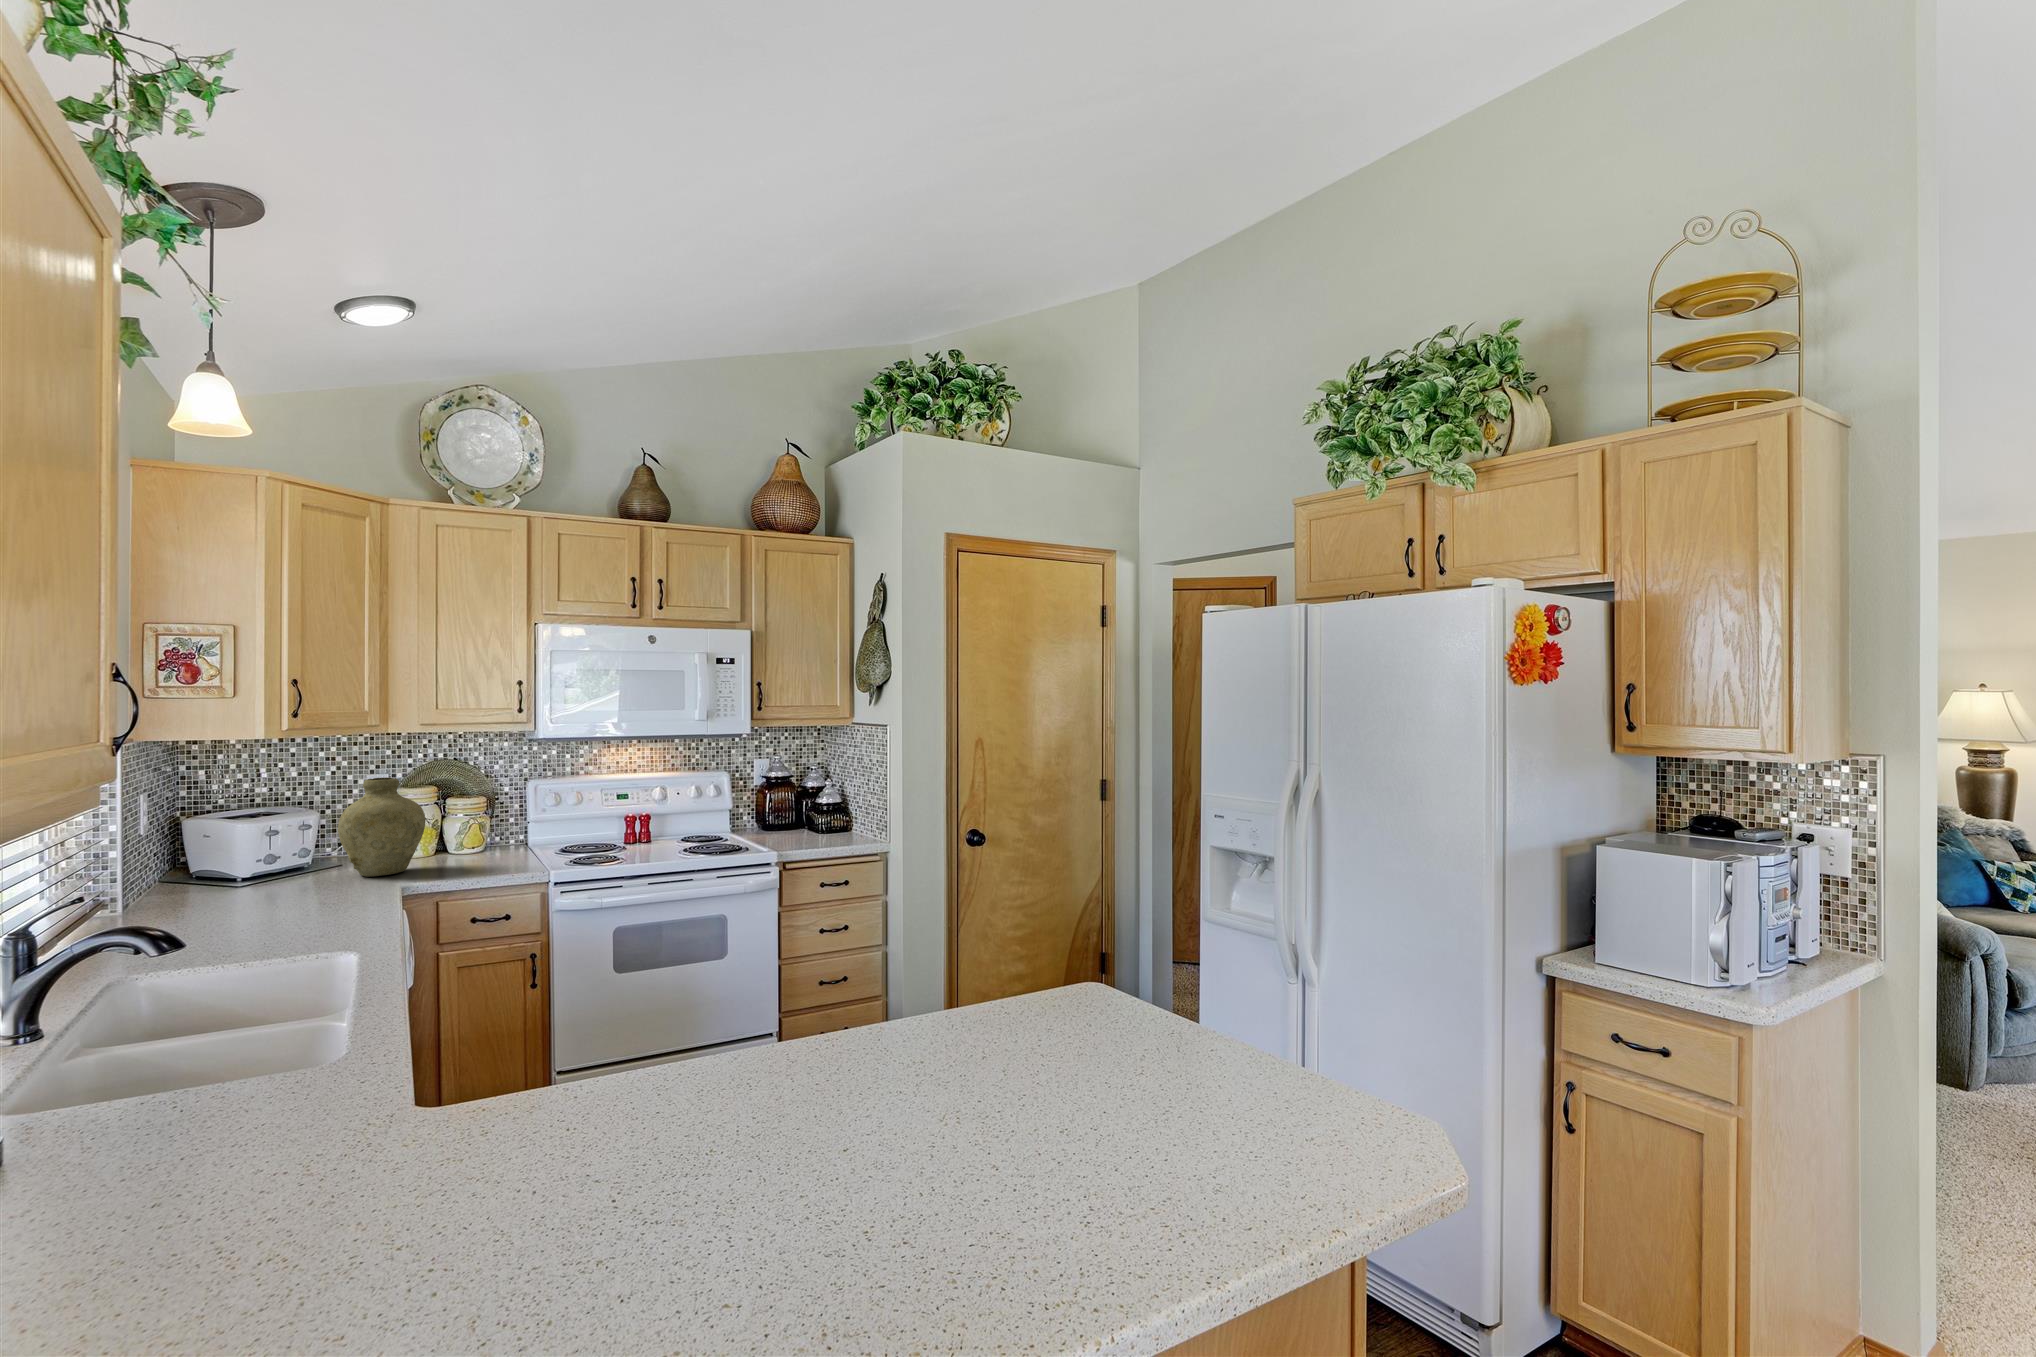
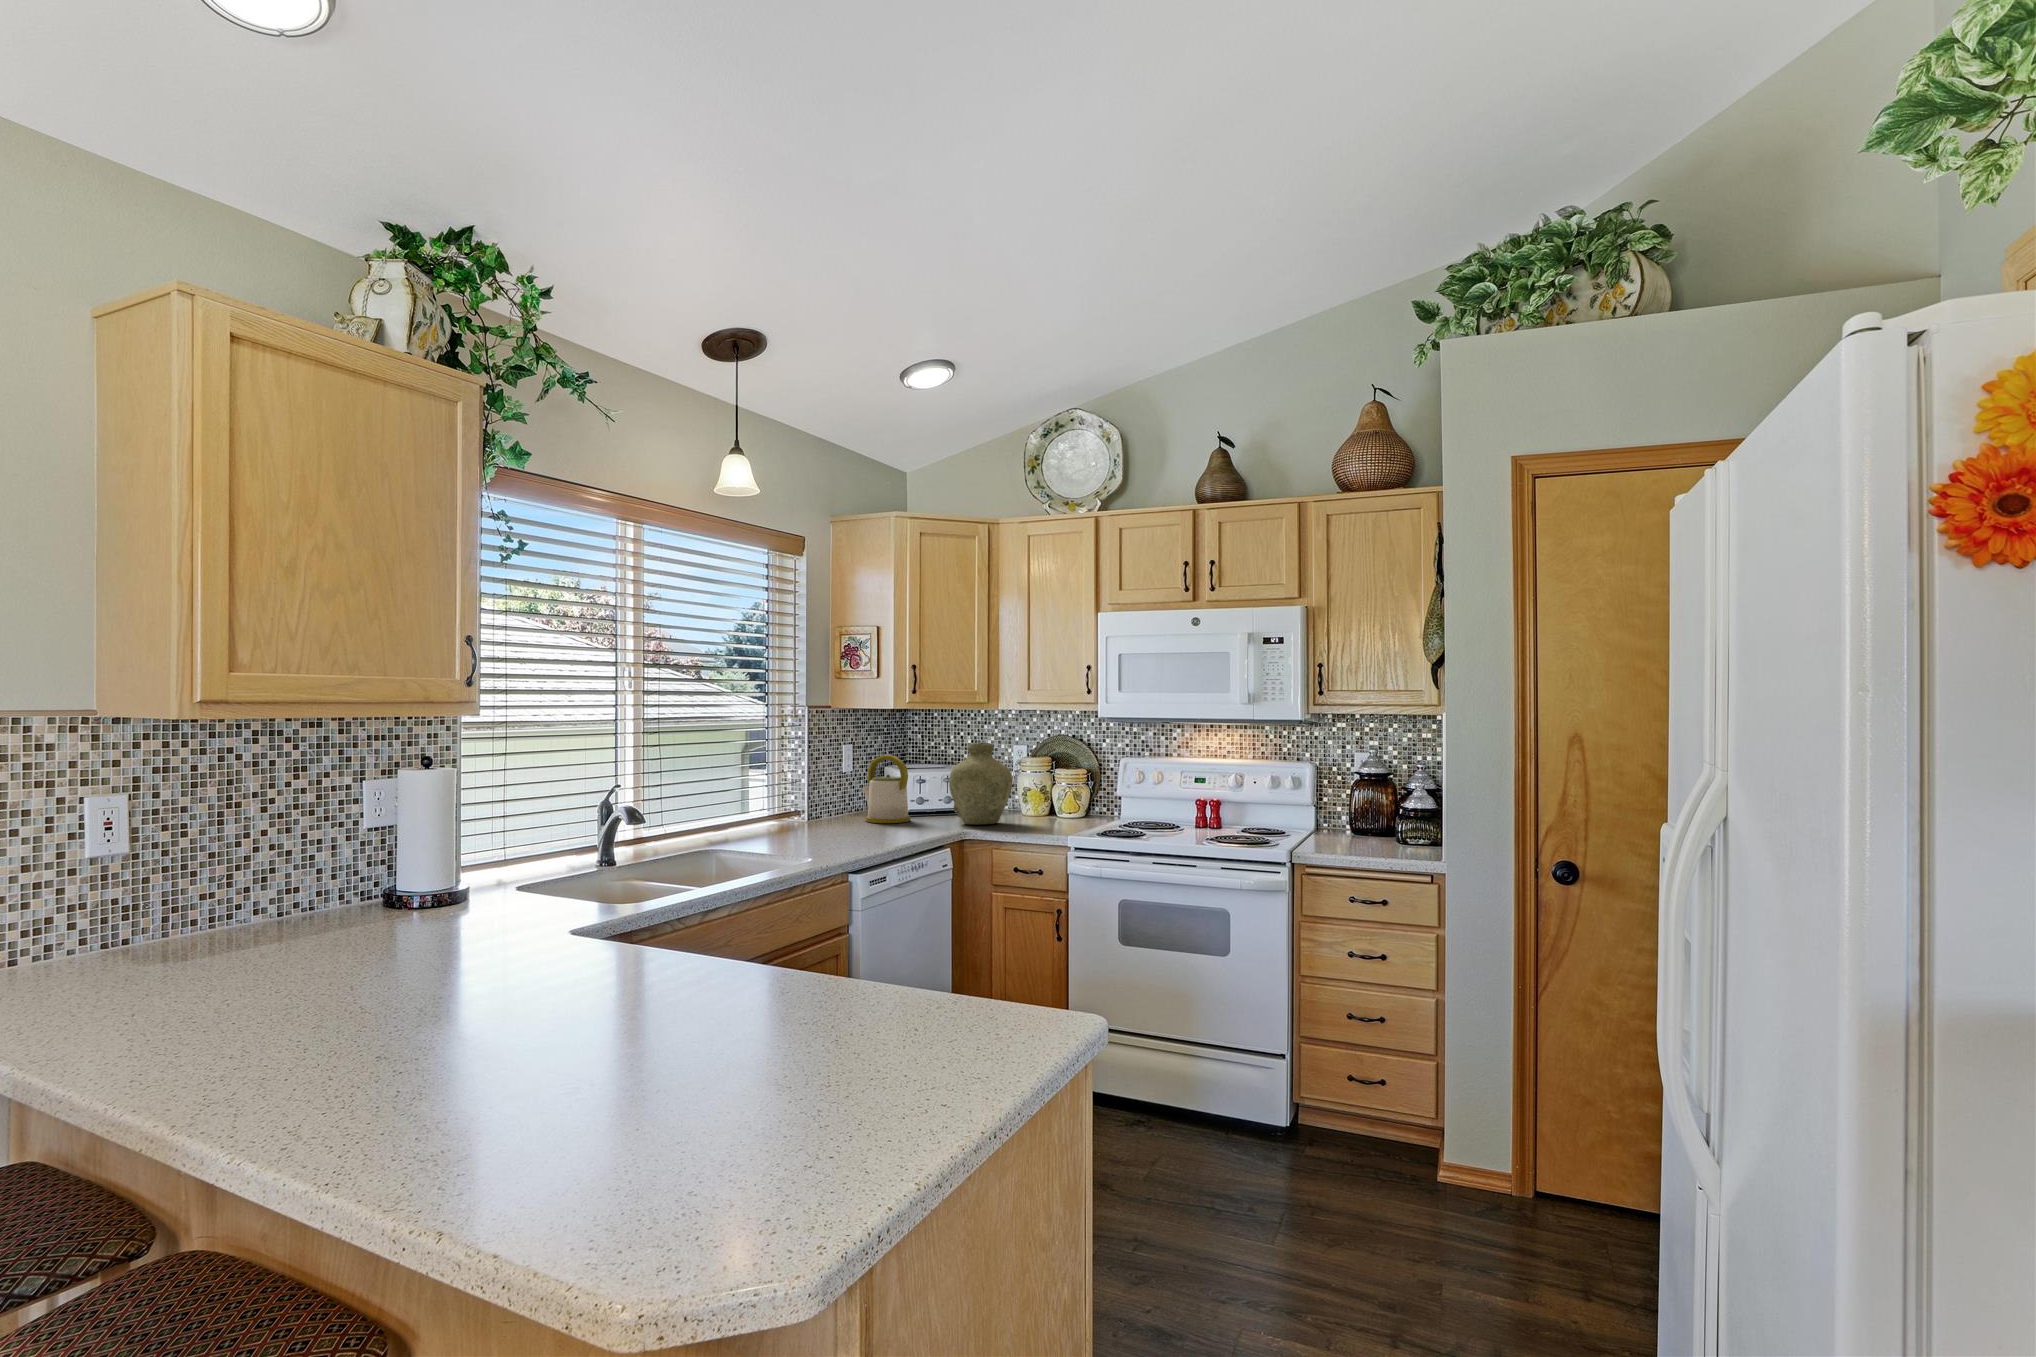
kettle: none [191,804,278,895] -> present [863,755,910,823]

